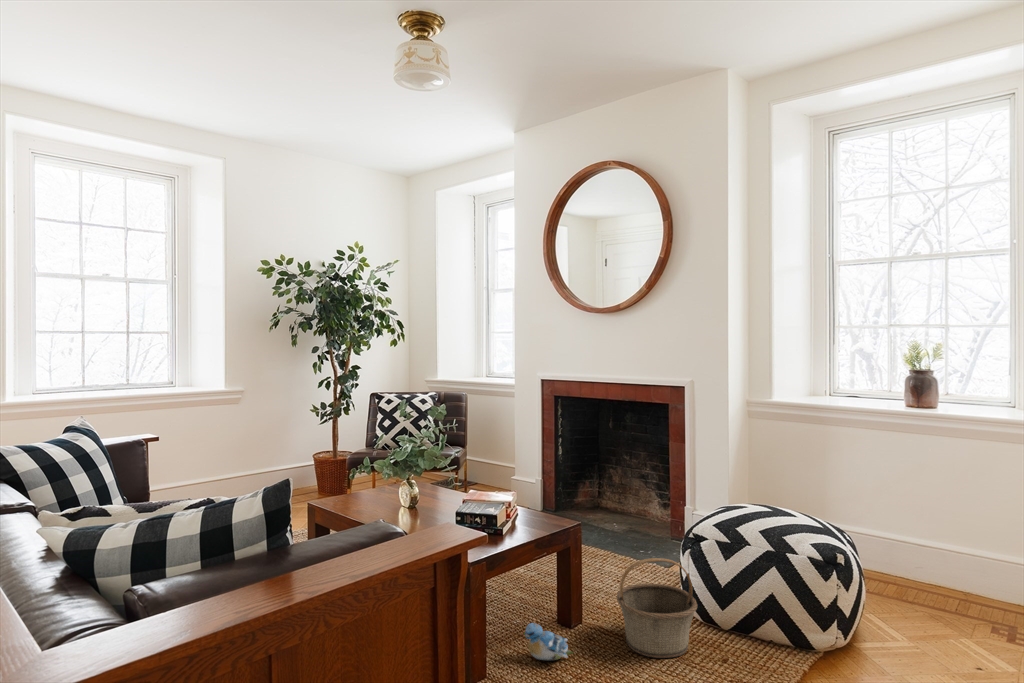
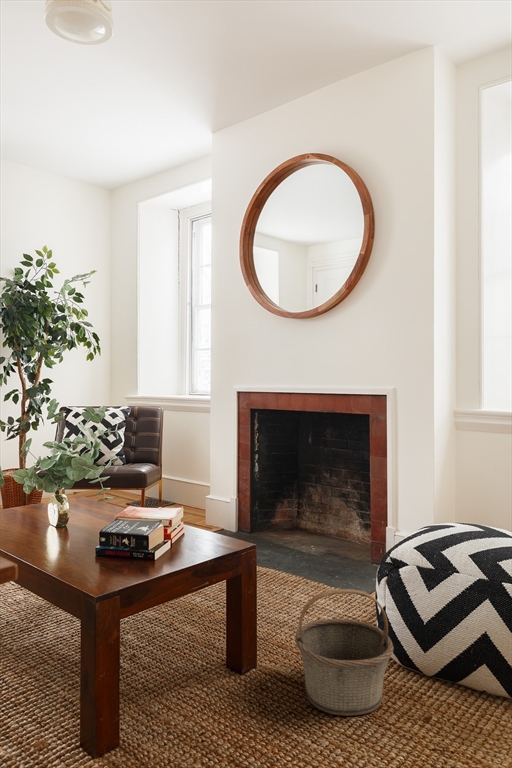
plush toy: present [524,623,573,661] -> none [173,672,237,720]

